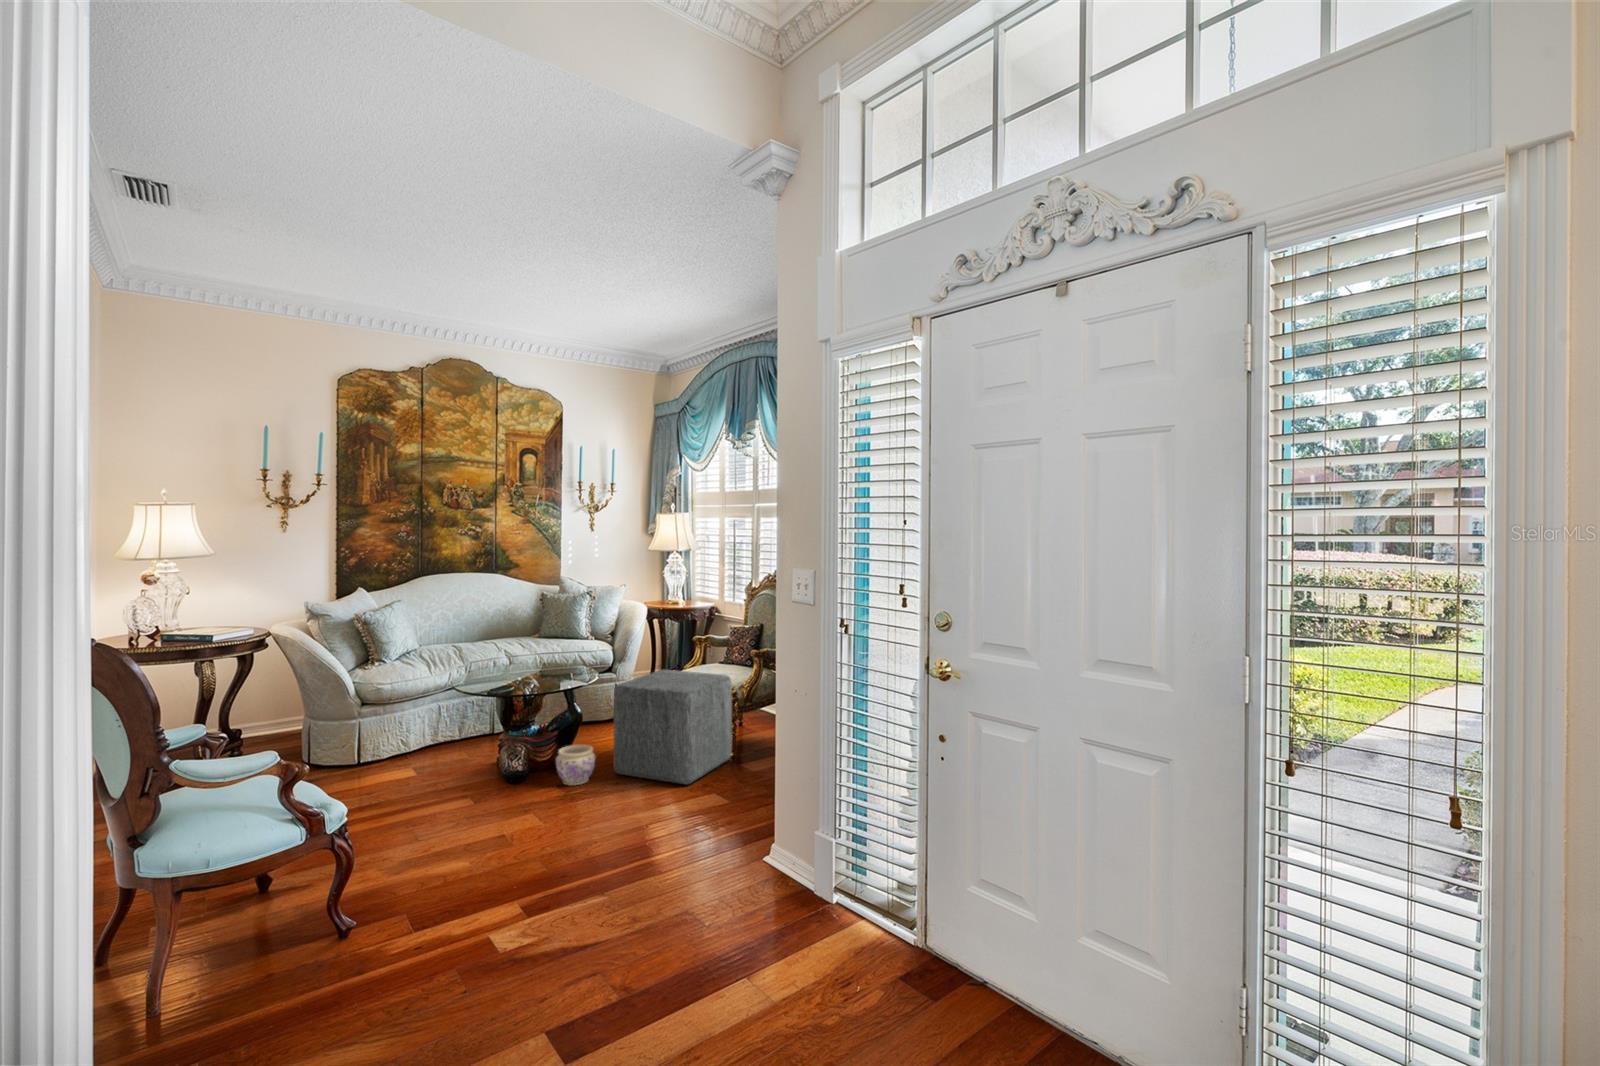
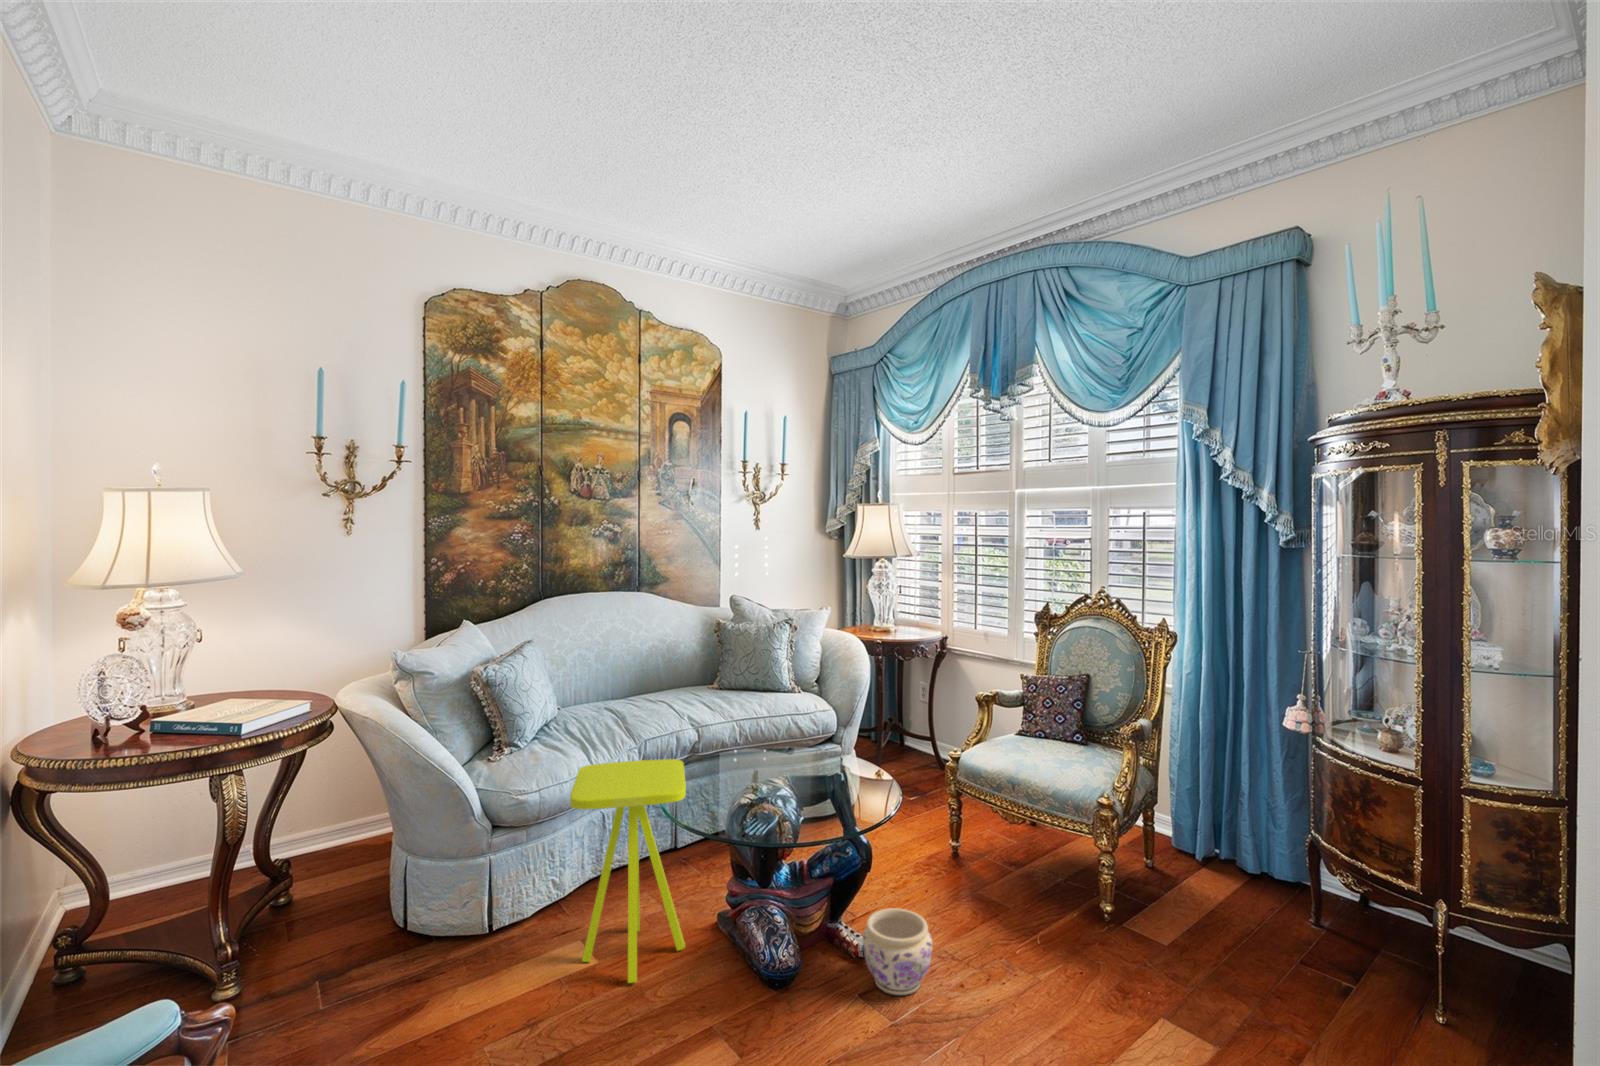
side table: none [394,666,473,781] -> present [570,759,686,983]
ottoman: present [614,670,732,785] -> none [948,757,1127,993]

